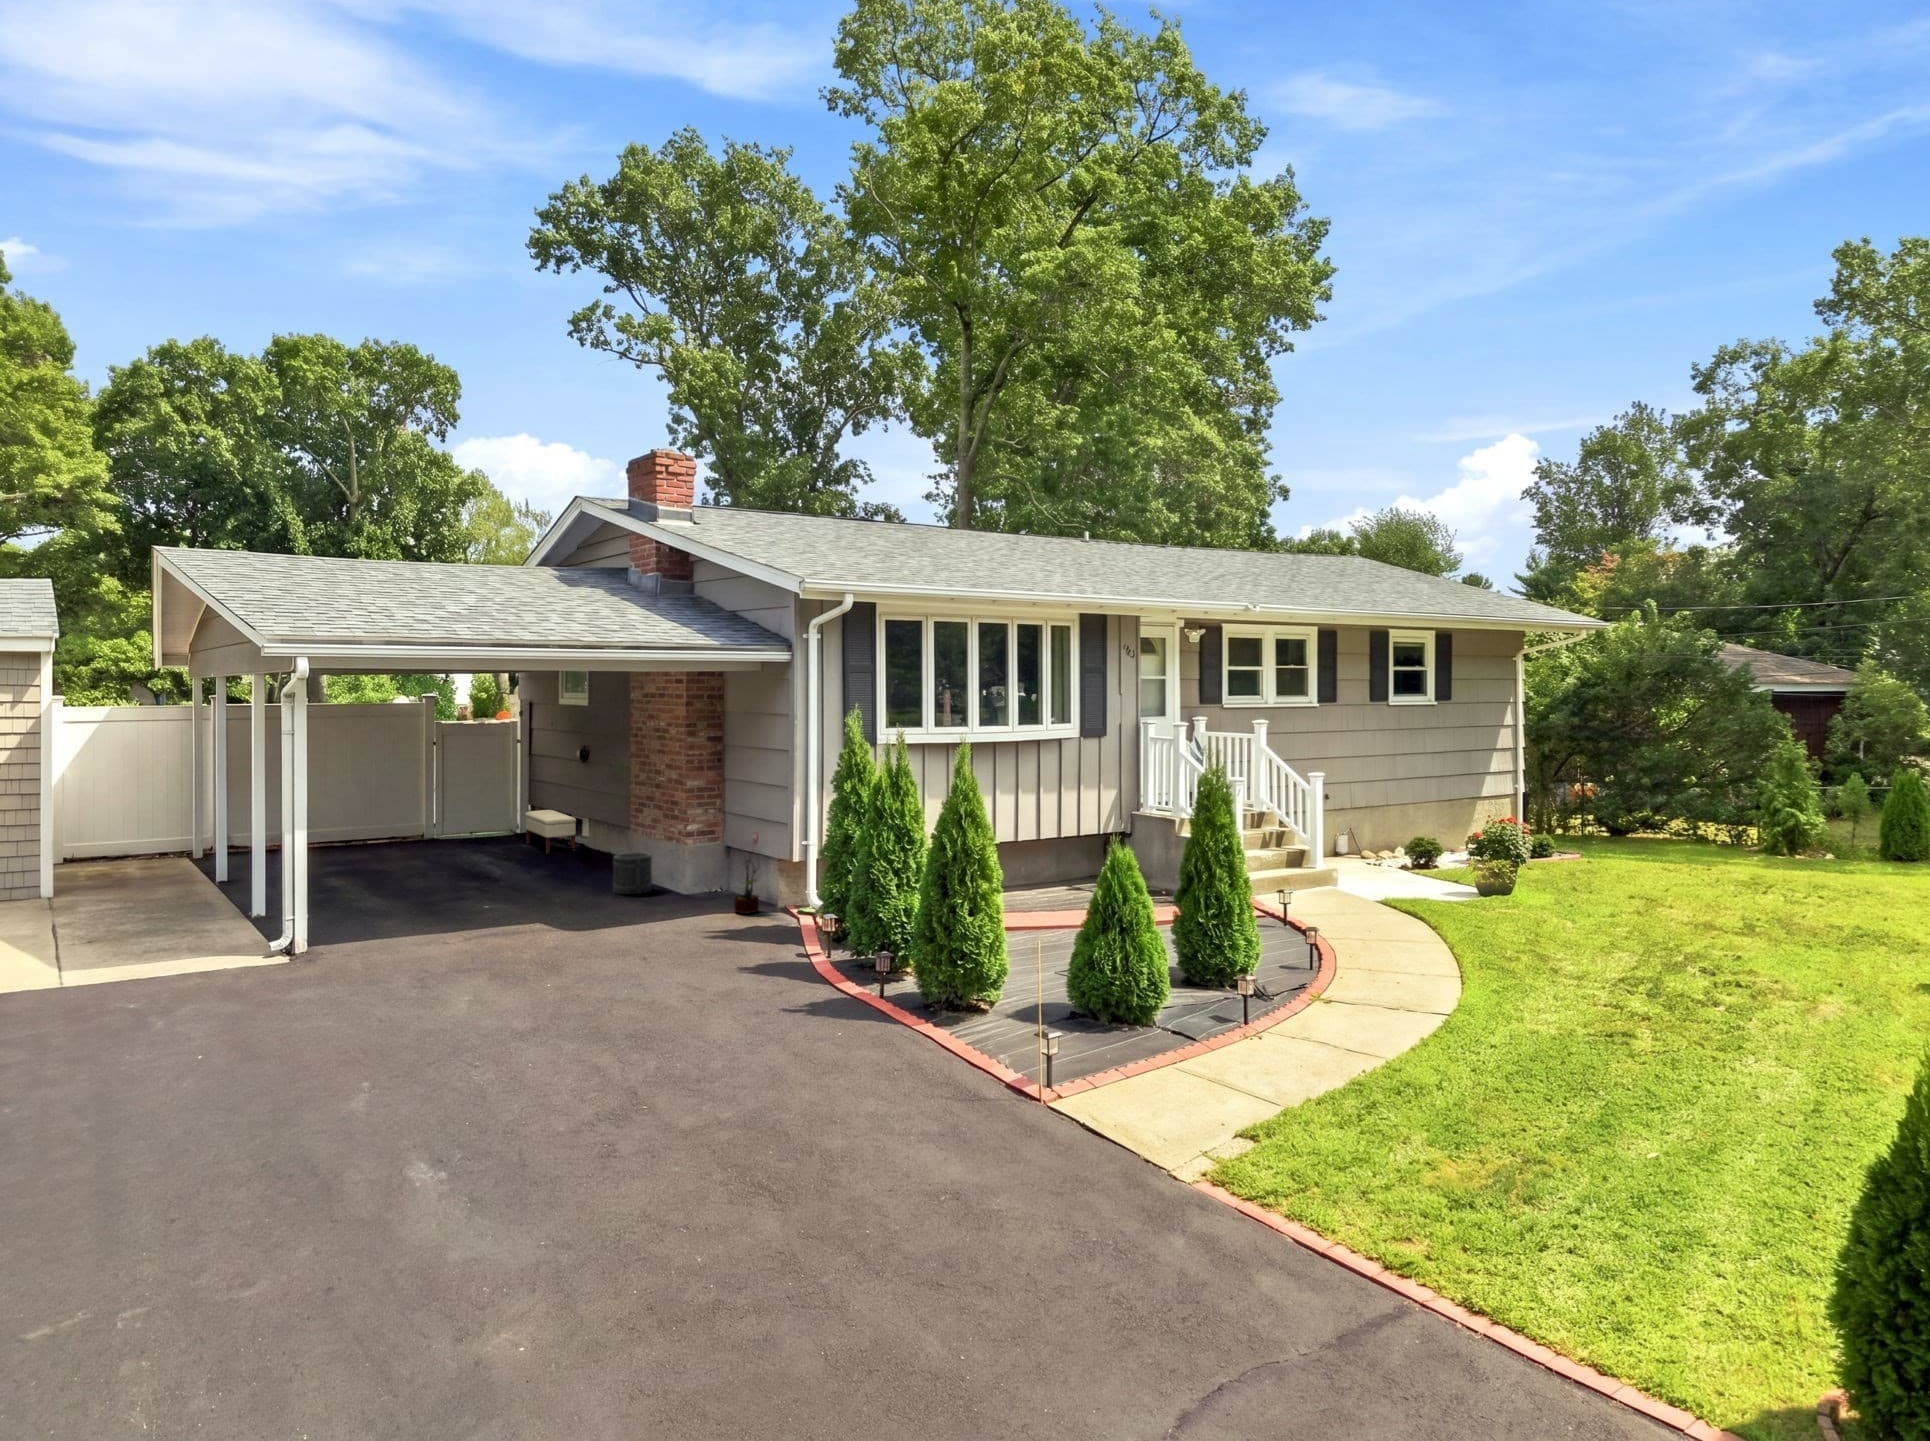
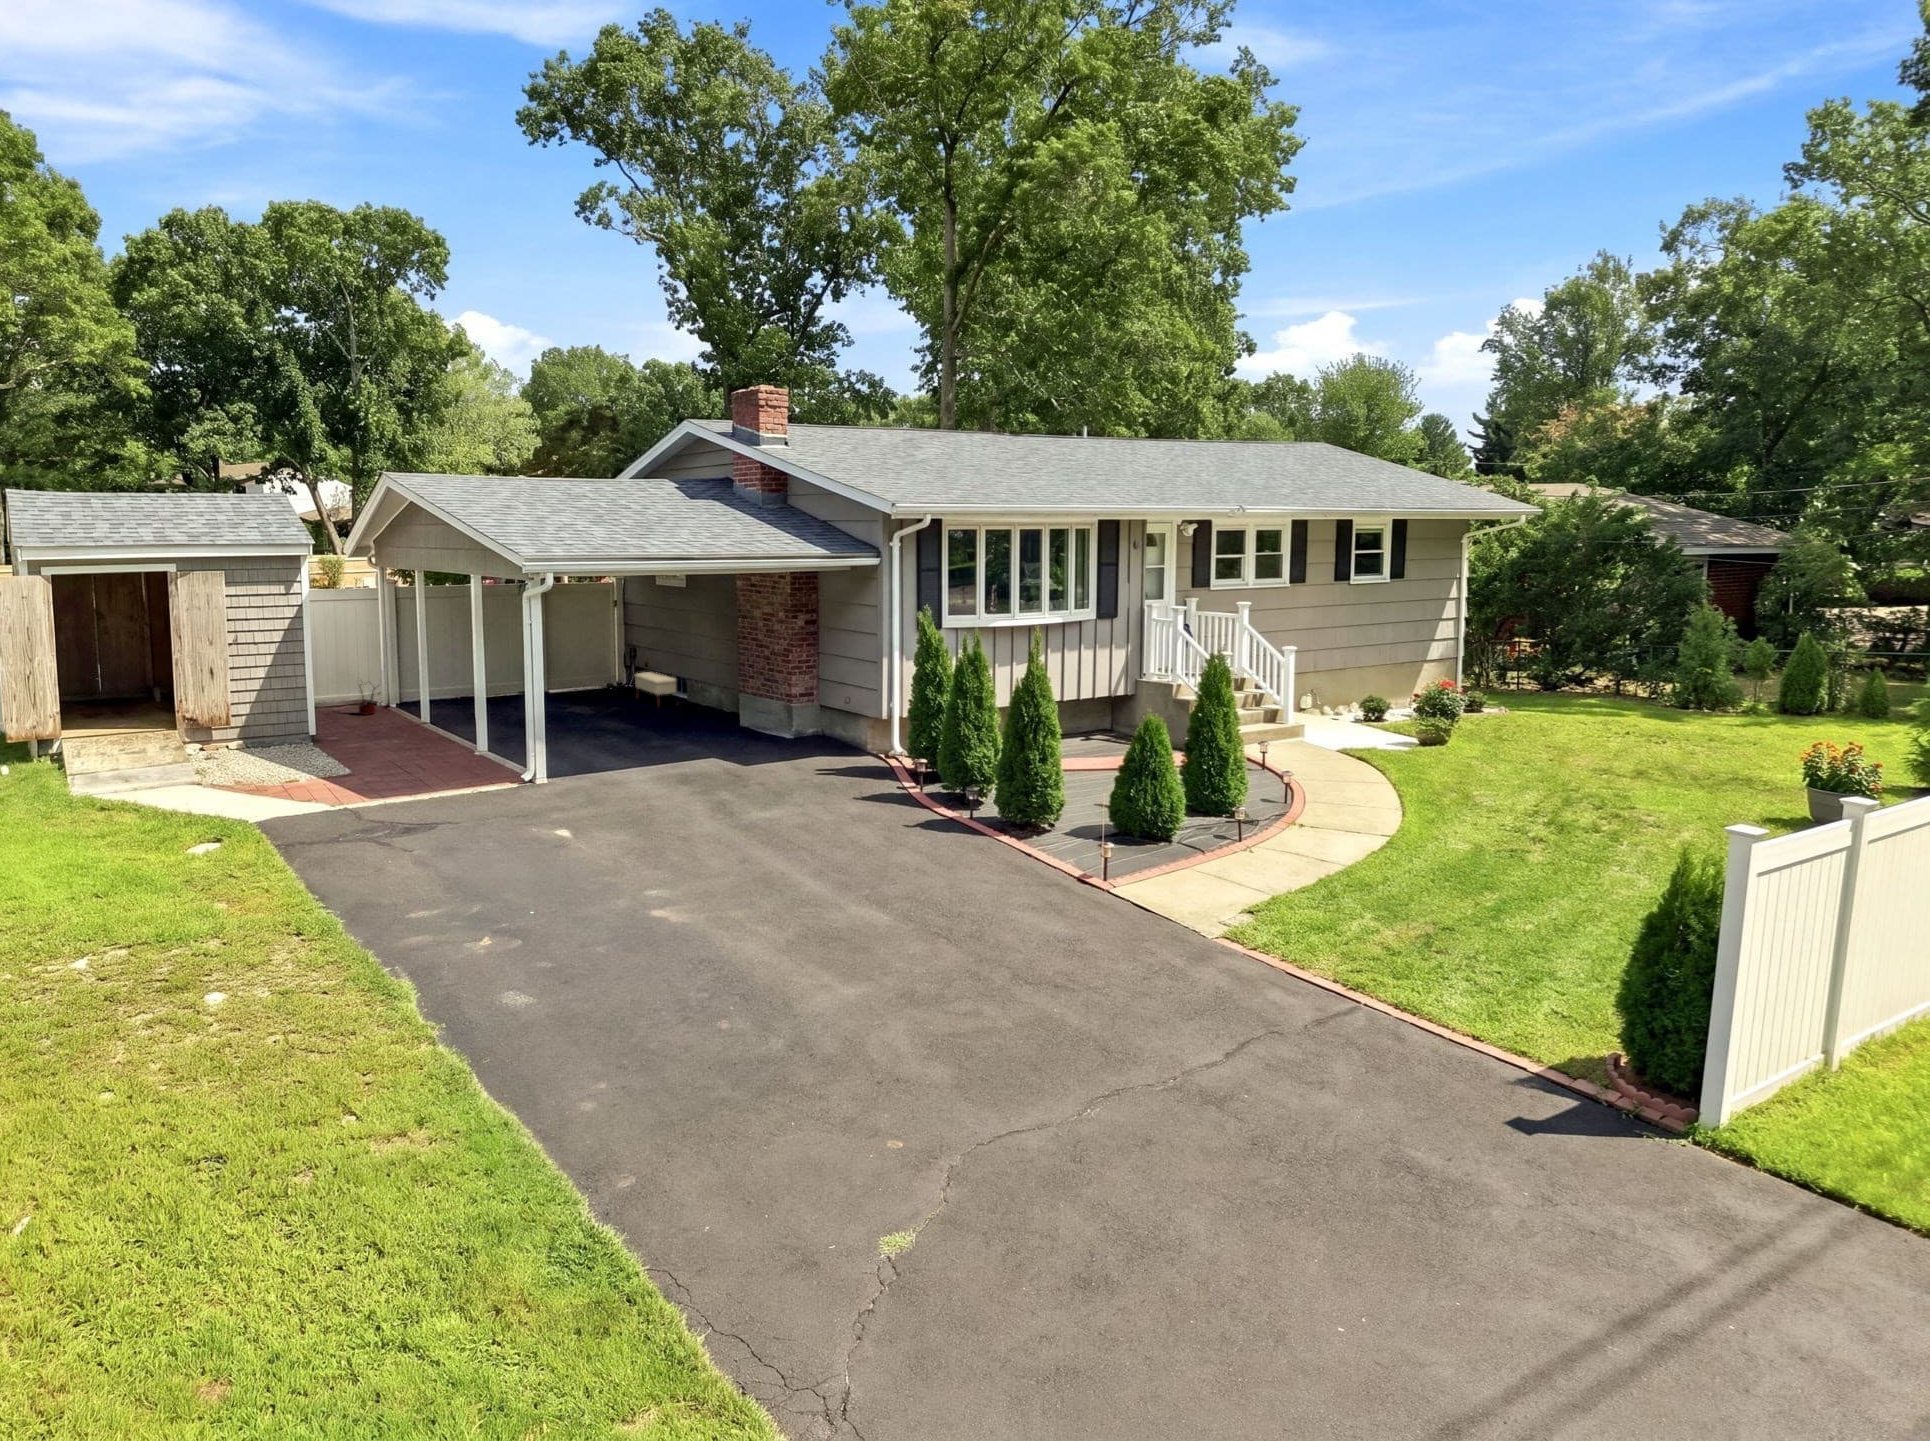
bucket: present [613,852,652,894] -> none [730,709,760,742]
decorative plant: present [734,859,759,914] -> present [359,687,380,715]

